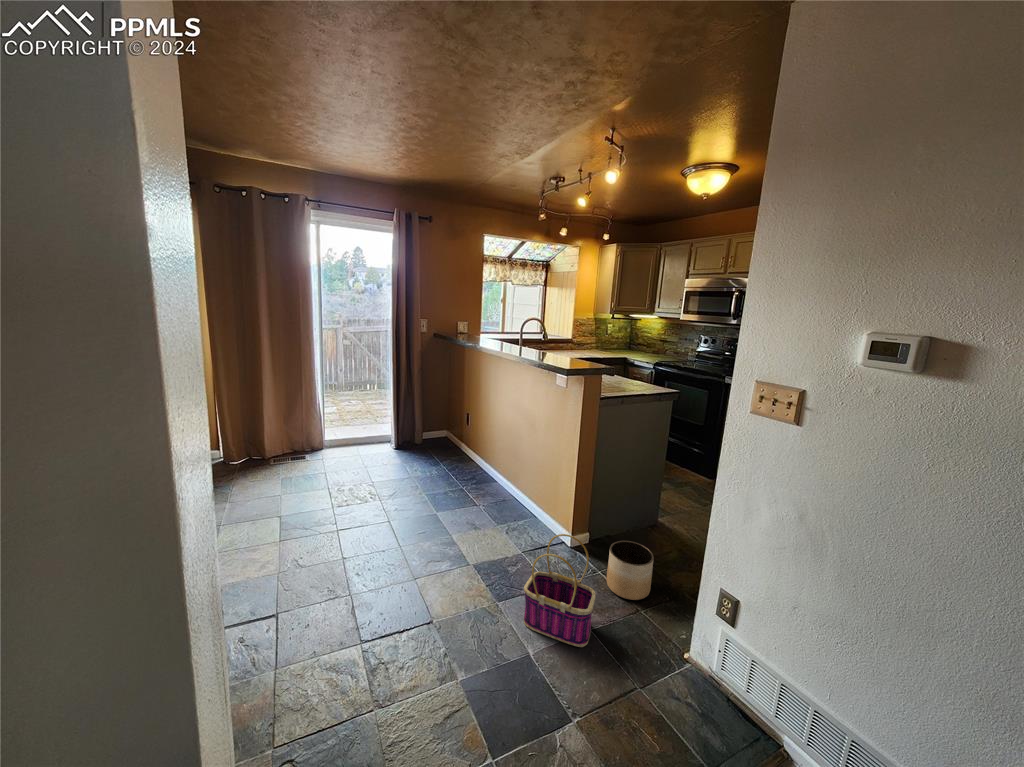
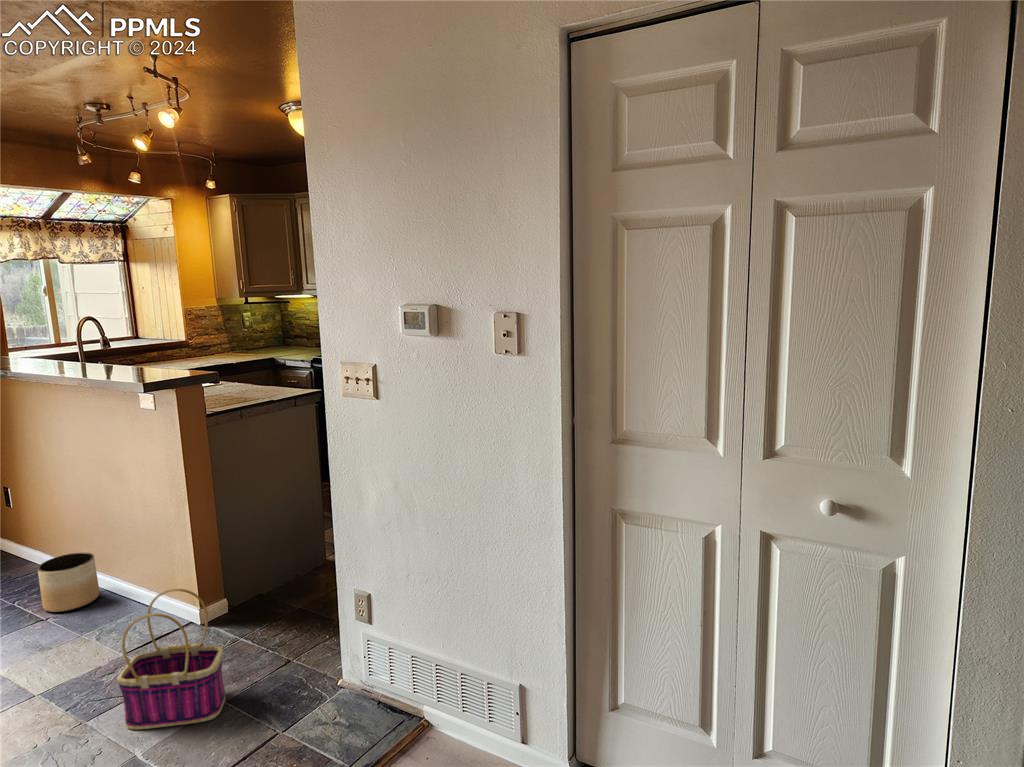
planter: present [607,541,654,600] -> present [38,552,99,612]

